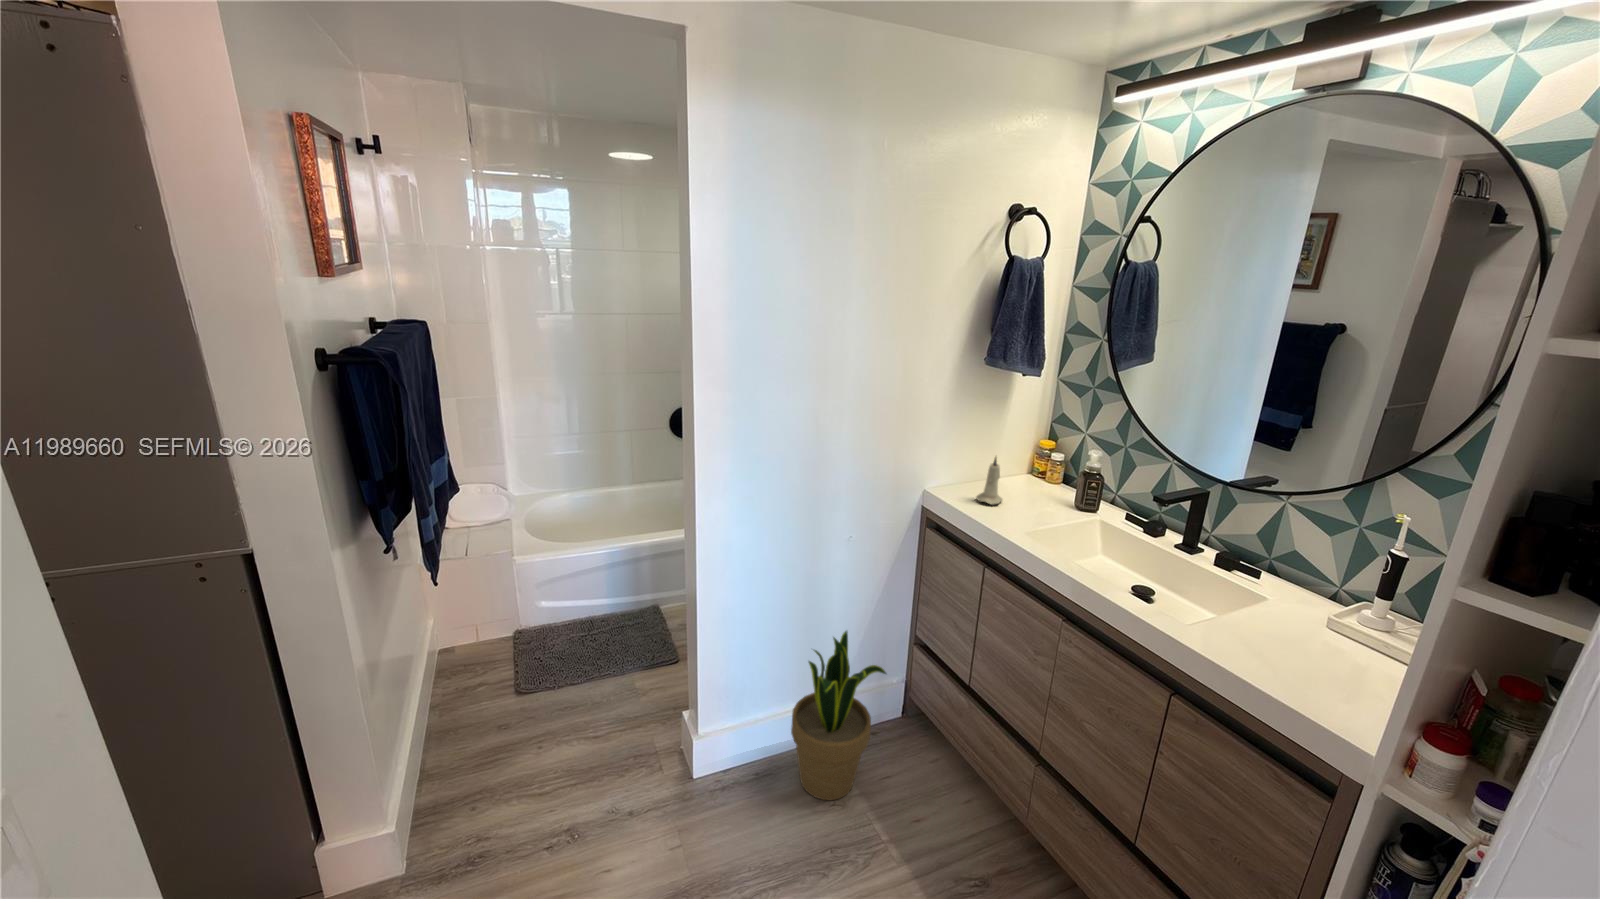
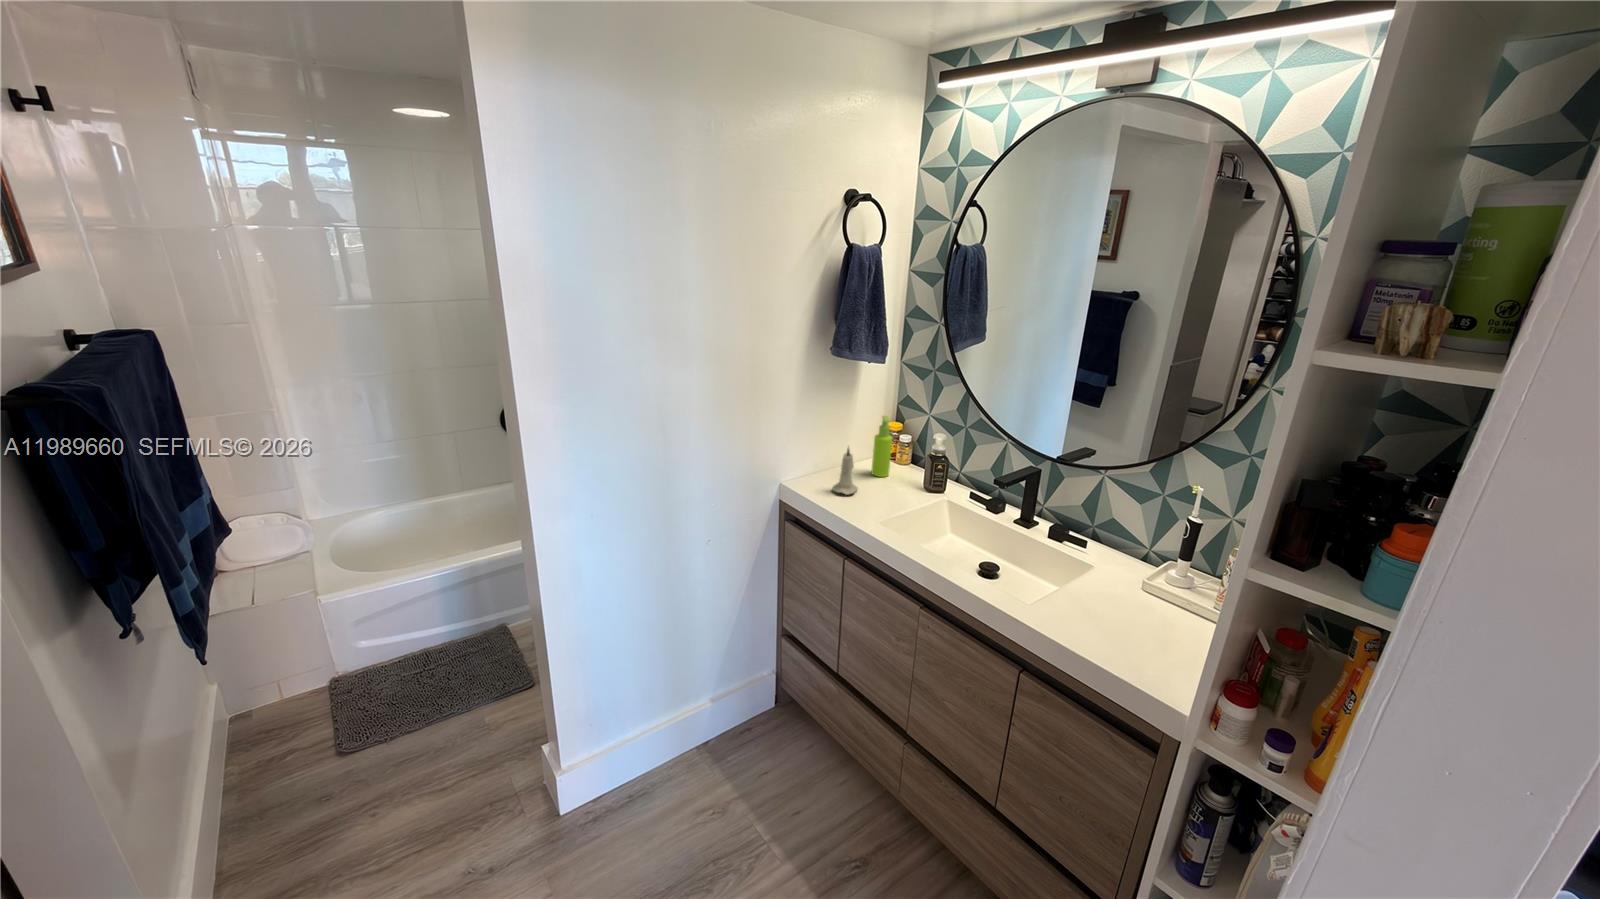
soap dispenser: none [1018,430,1043,492] -> present [871,416,892,477]
potted plant: present [791,631,886,800] -> none [662,635,757,810]

